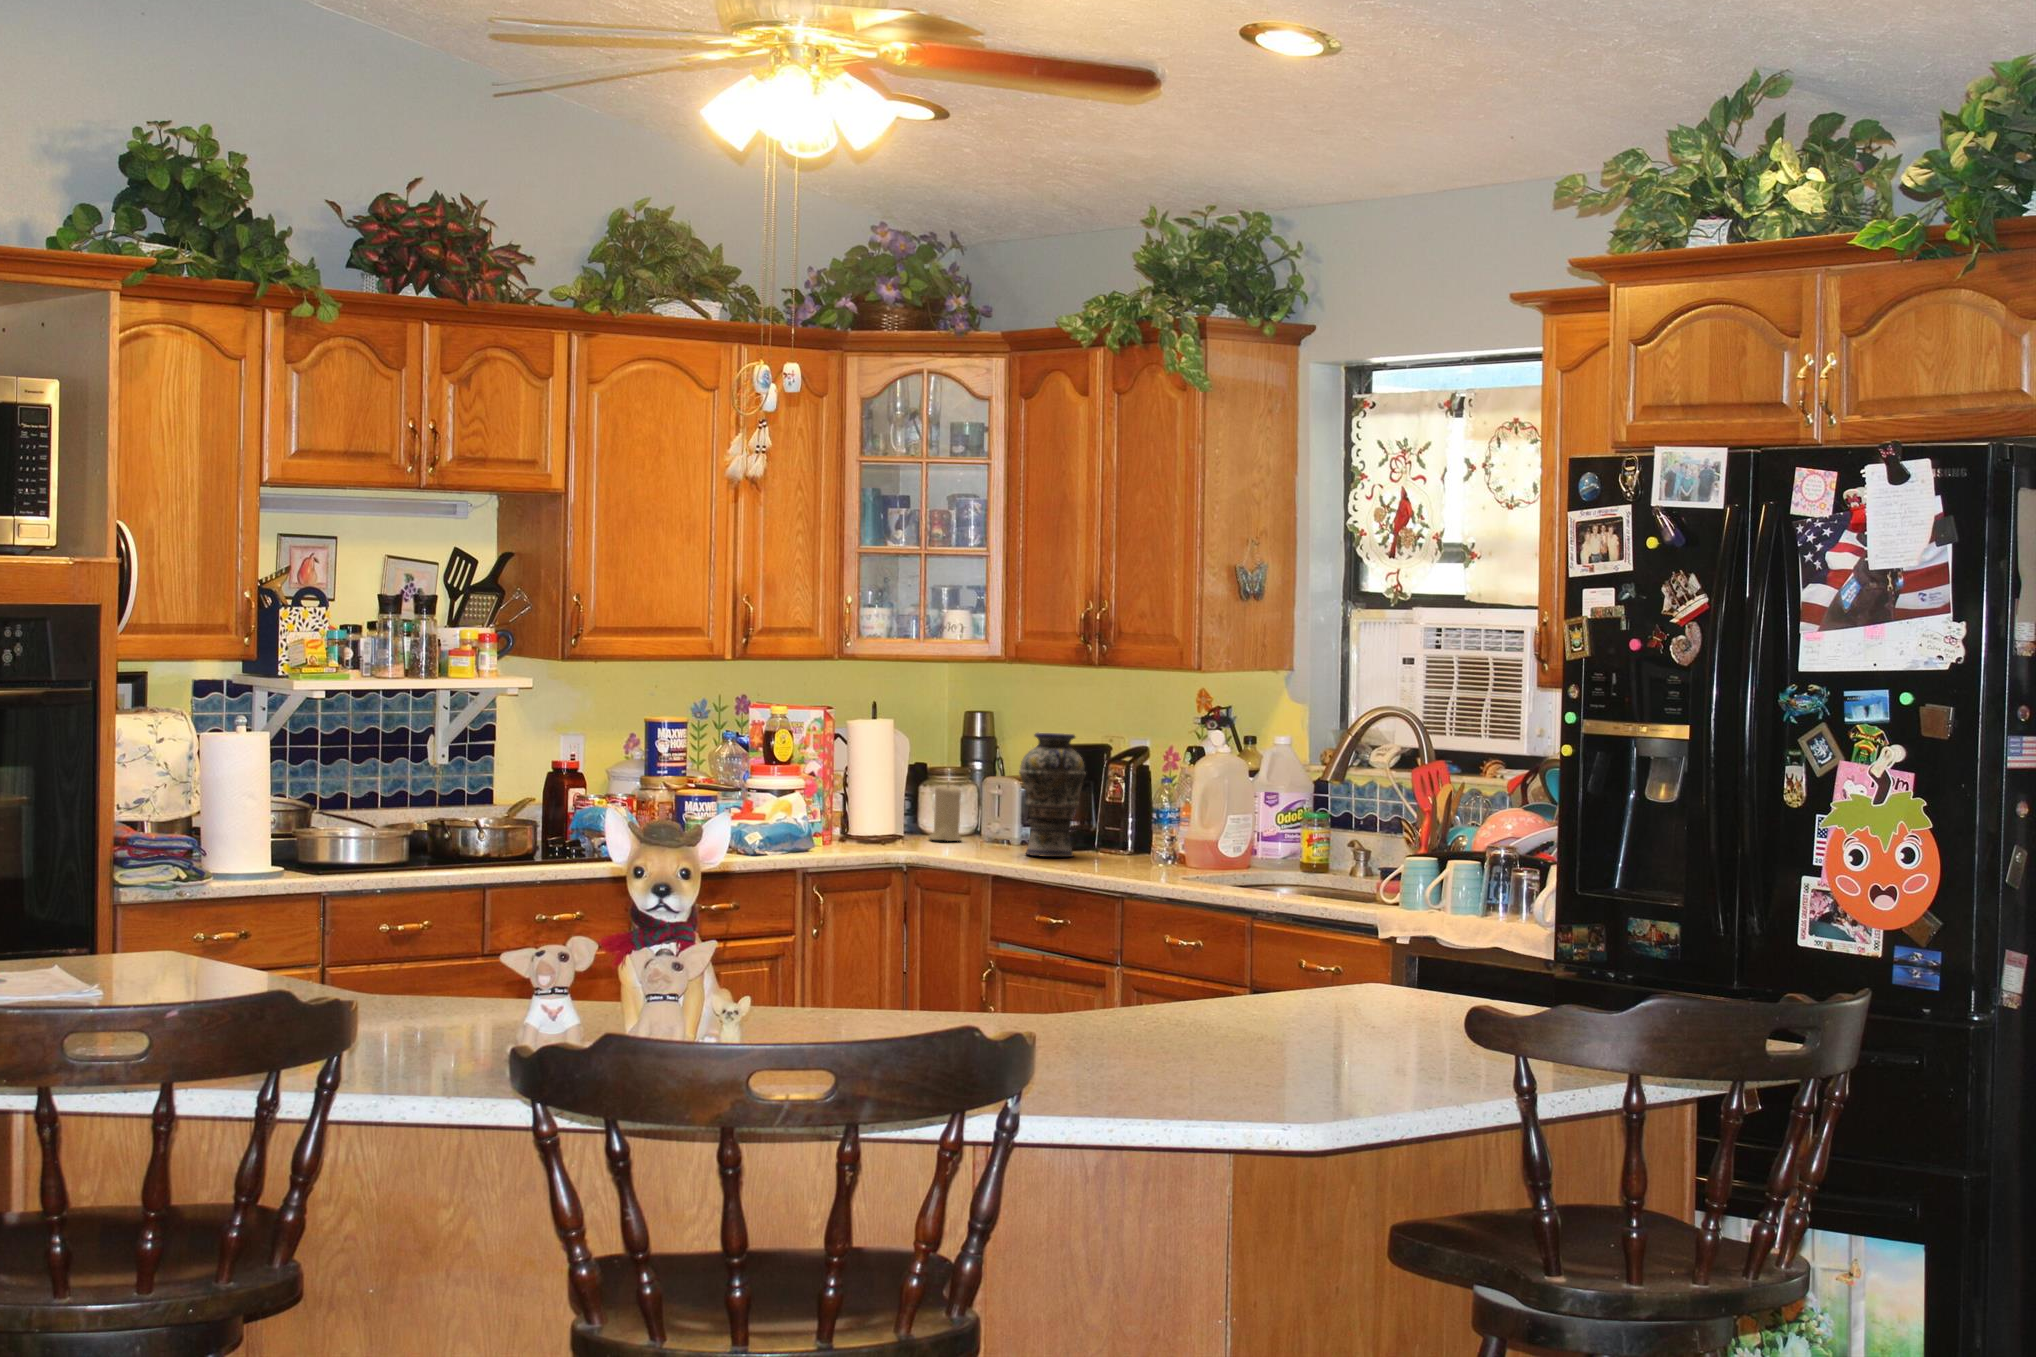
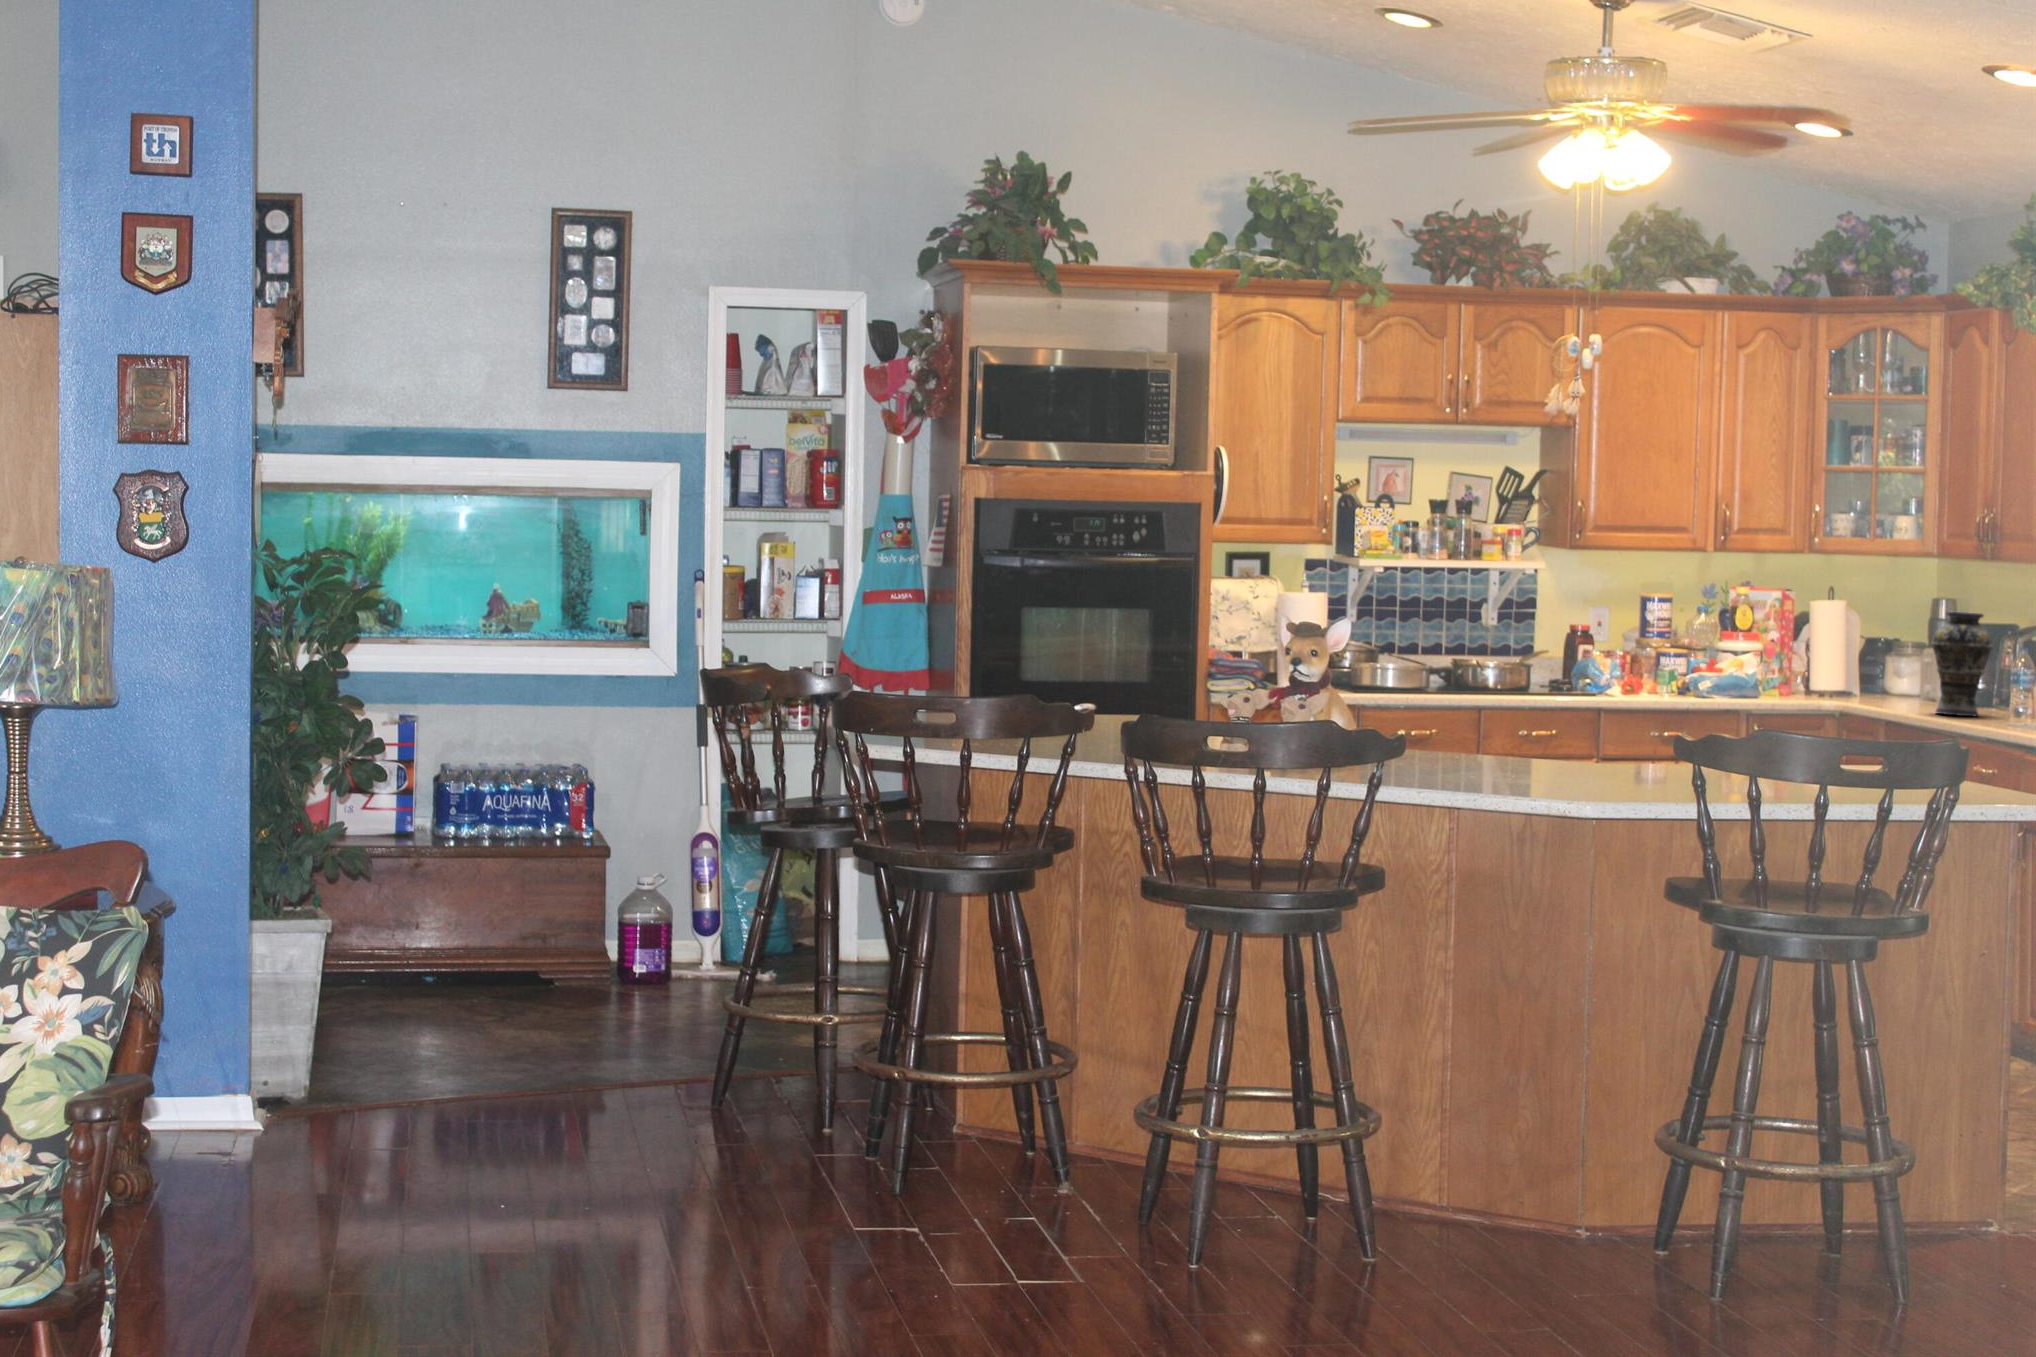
candle: present [928,784,962,841] -> none [1876,654,1906,702]

